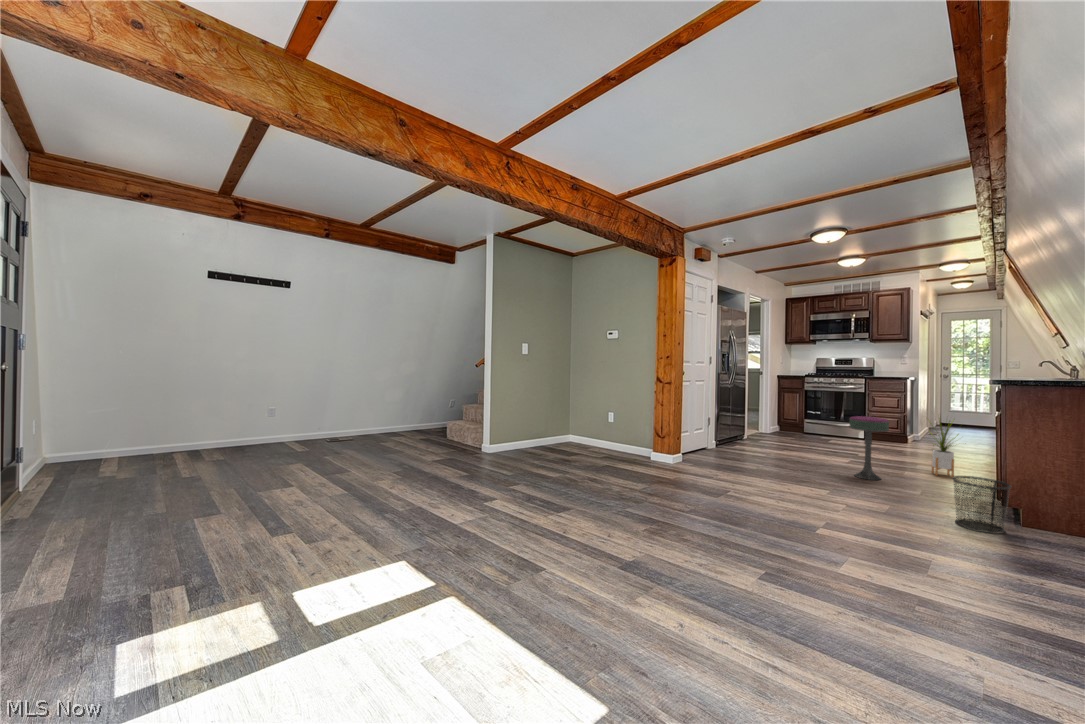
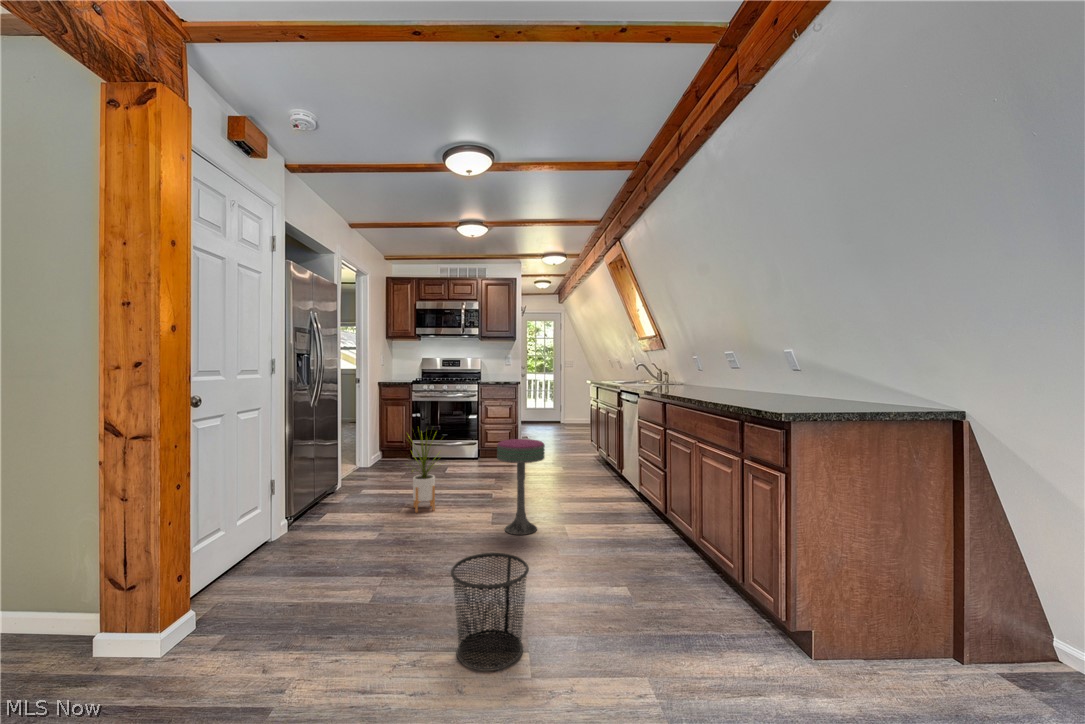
house plant: present [931,418,958,477] -> present [412,433,435,512]
waste bin: present [952,476,1011,534] -> present [451,553,529,671]

